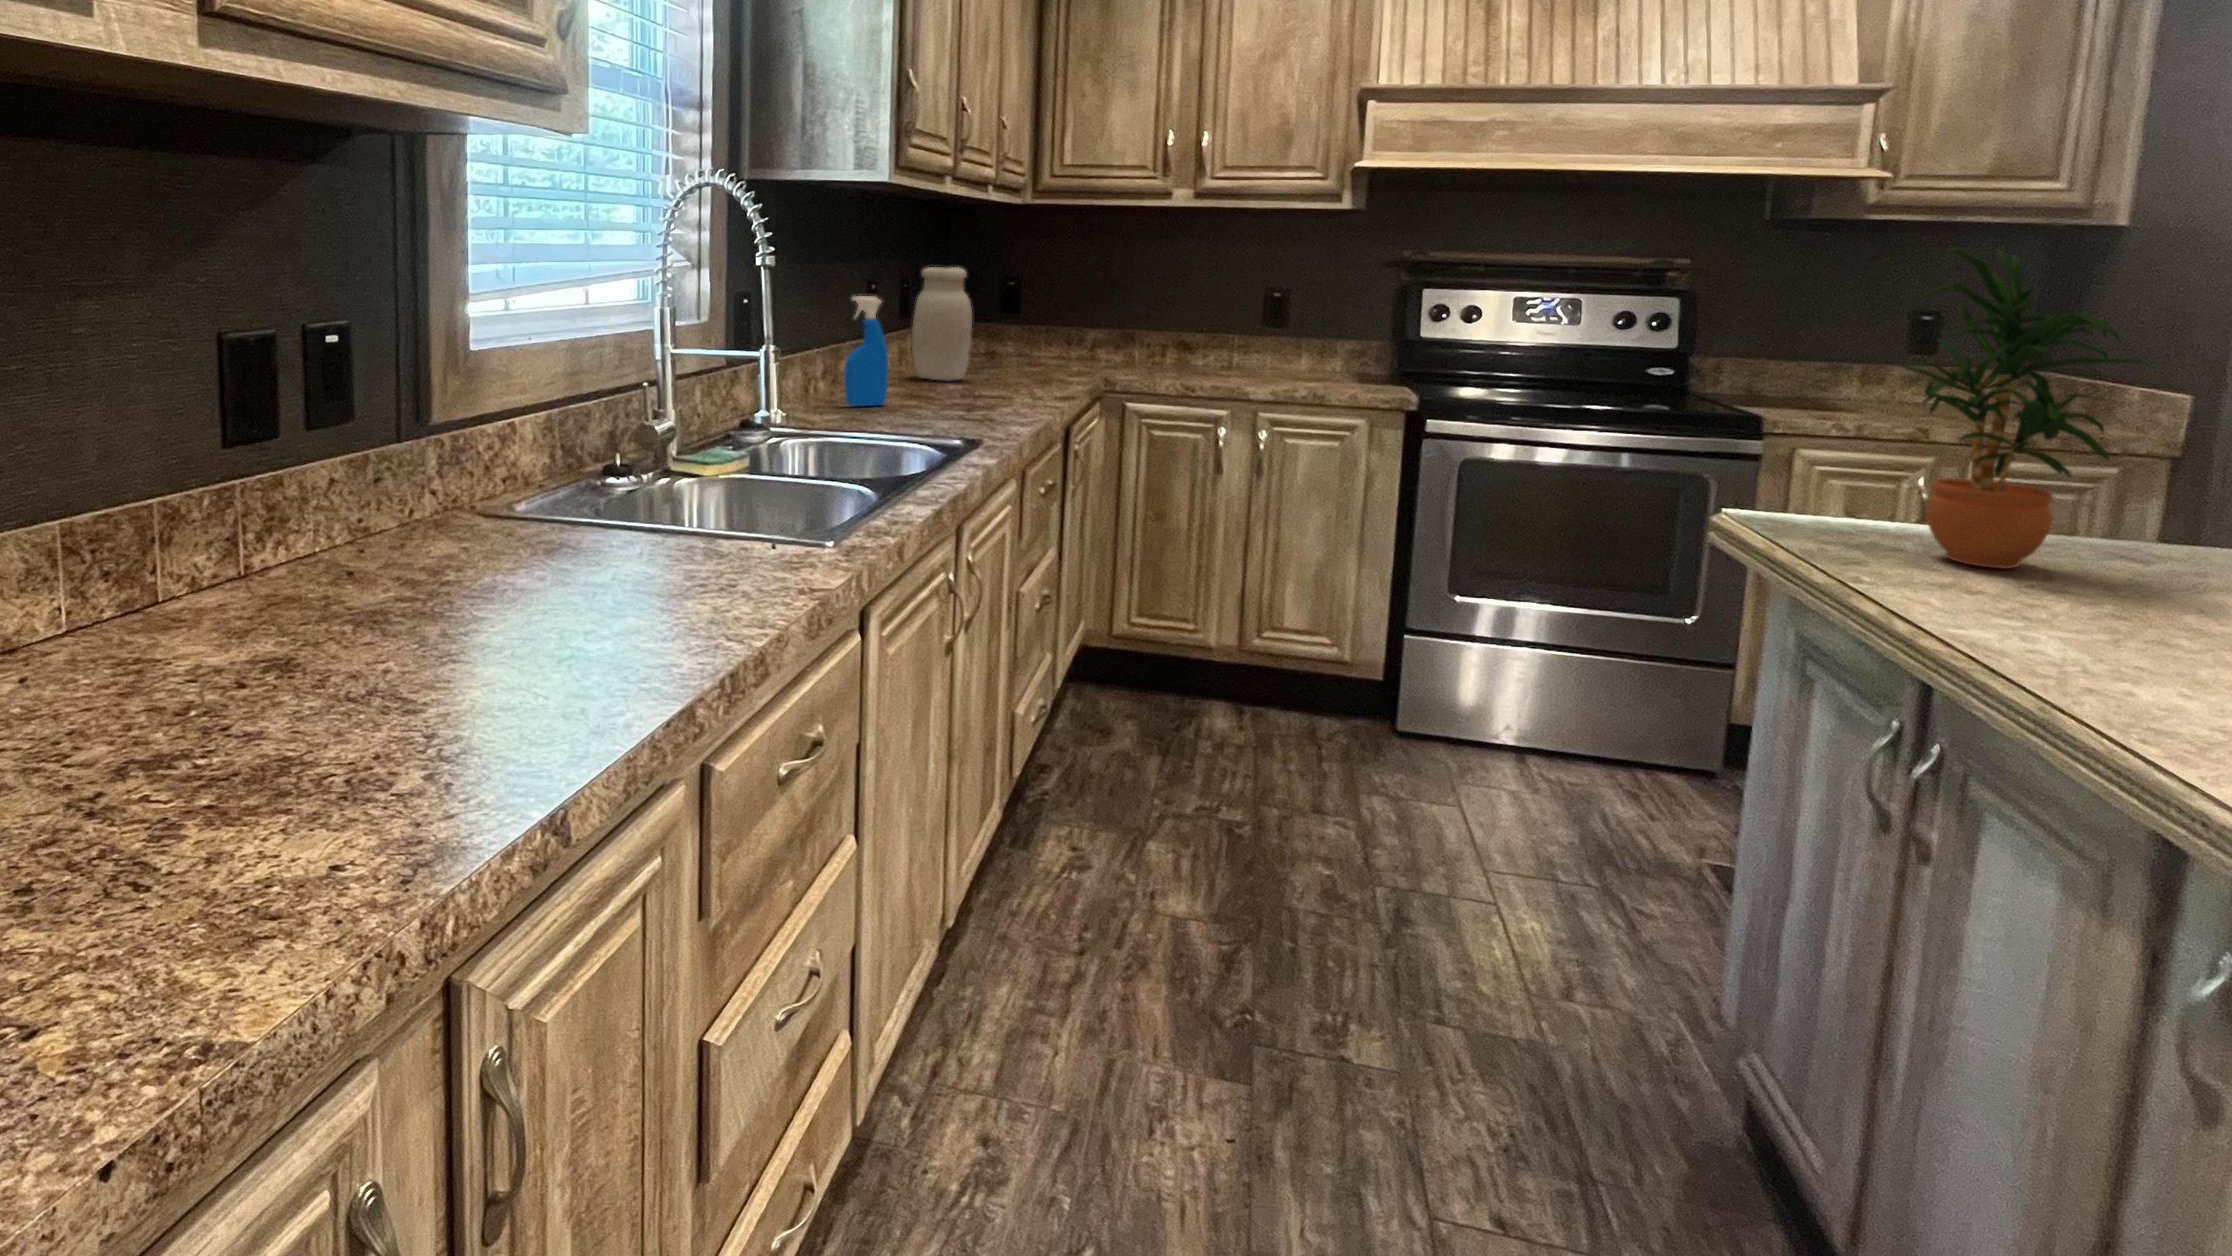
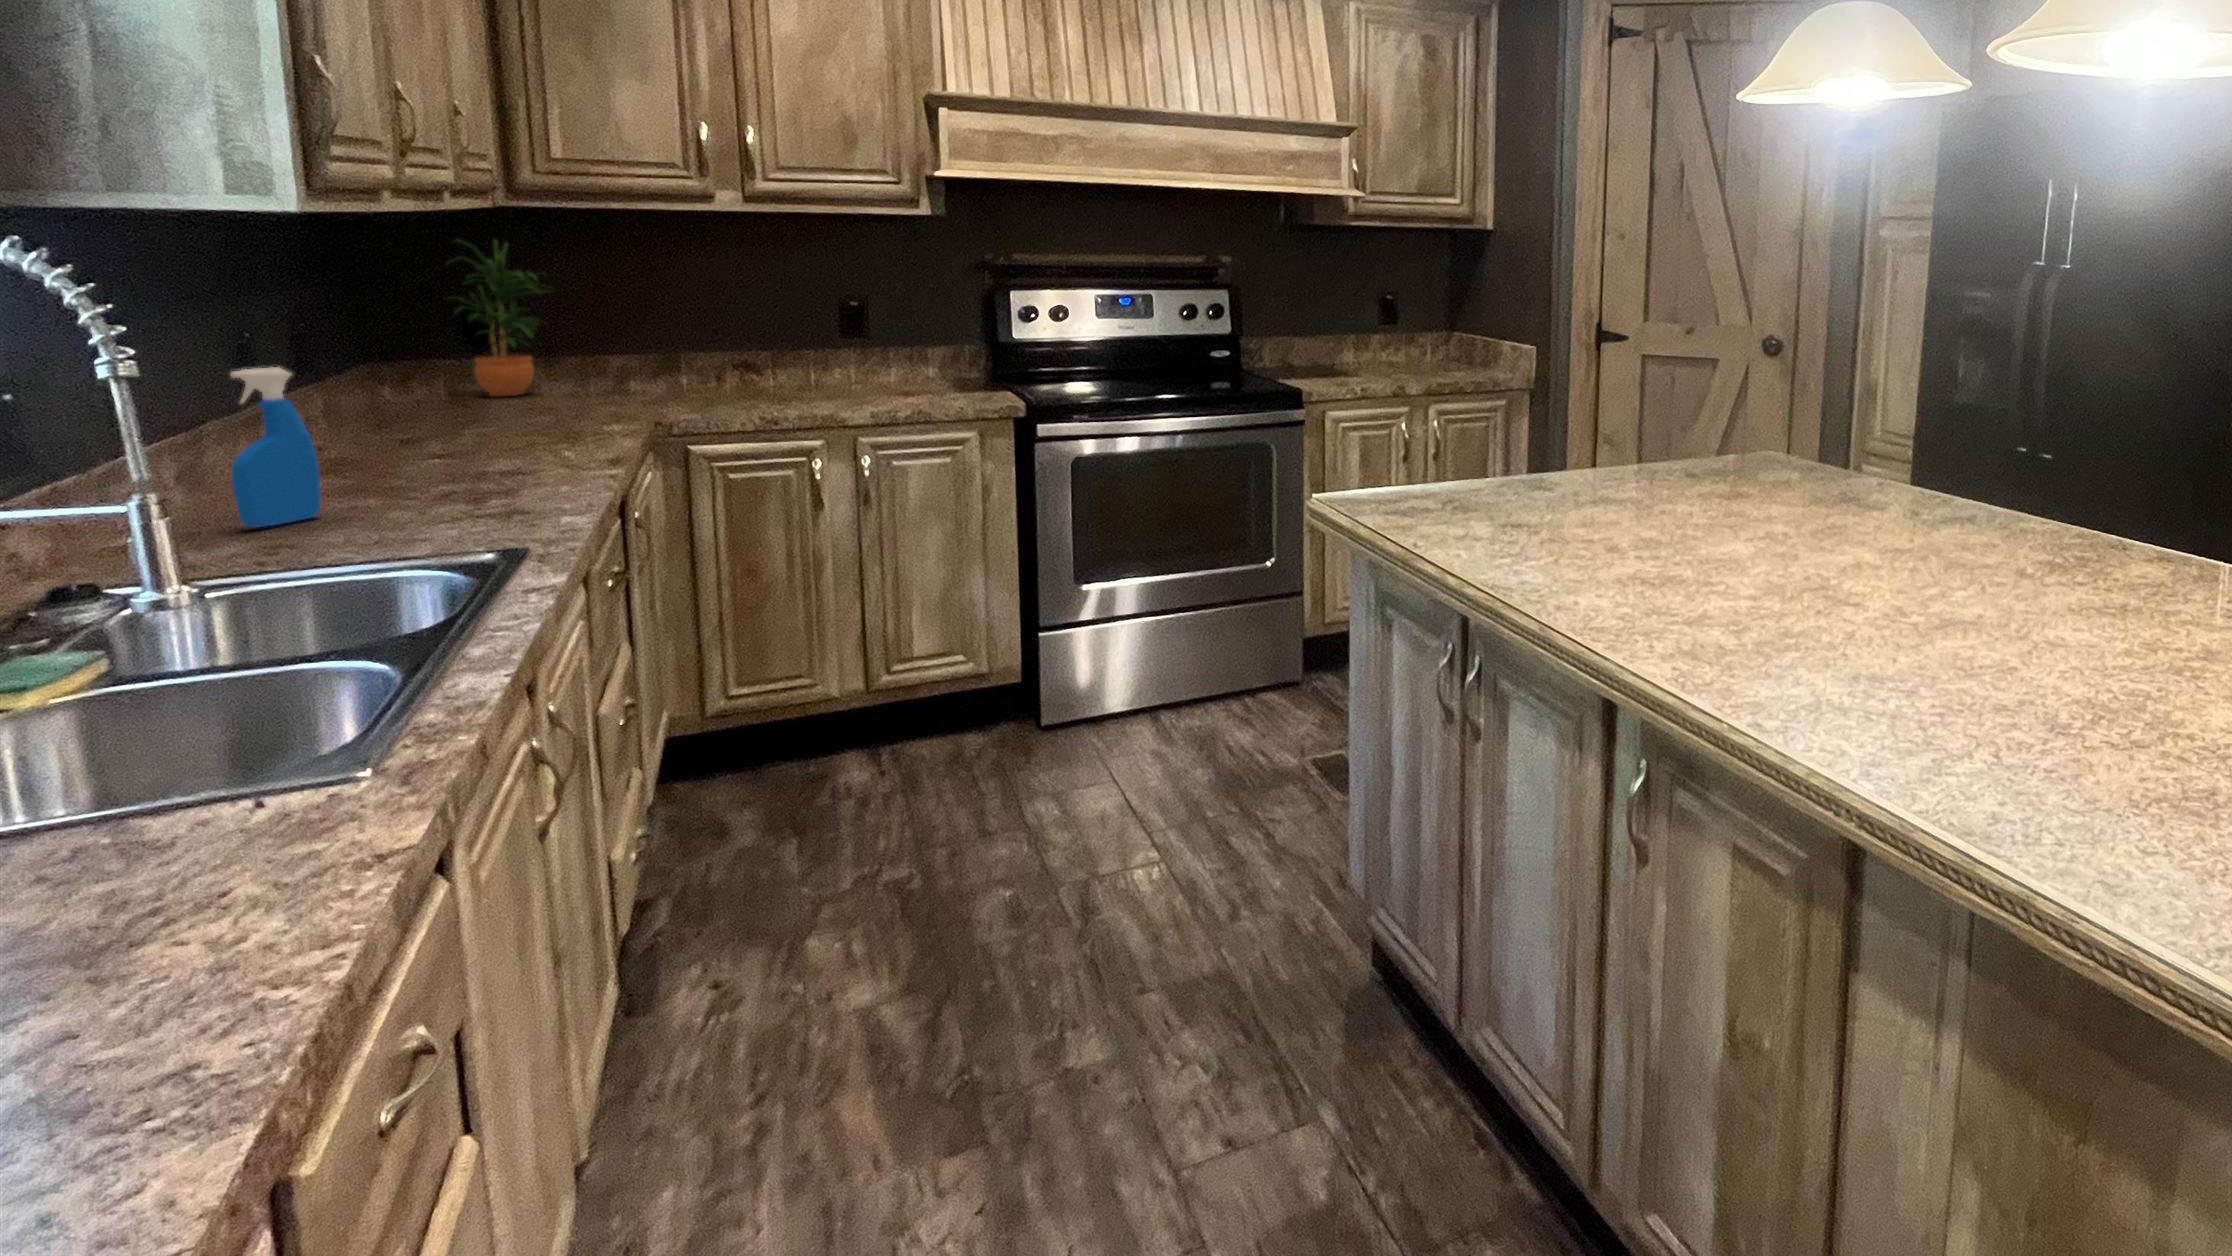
potted plant: present [1899,248,2149,569] -> present [448,241,550,396]
jar: present [912,267,972,381] -> none [334,305,446,459]

